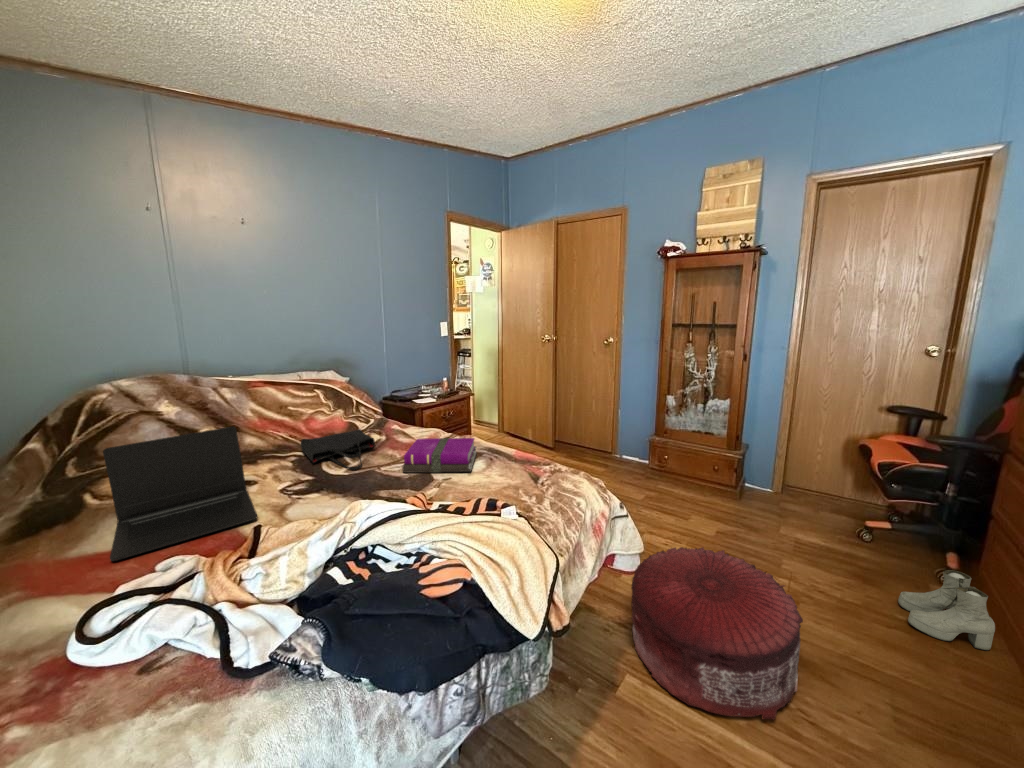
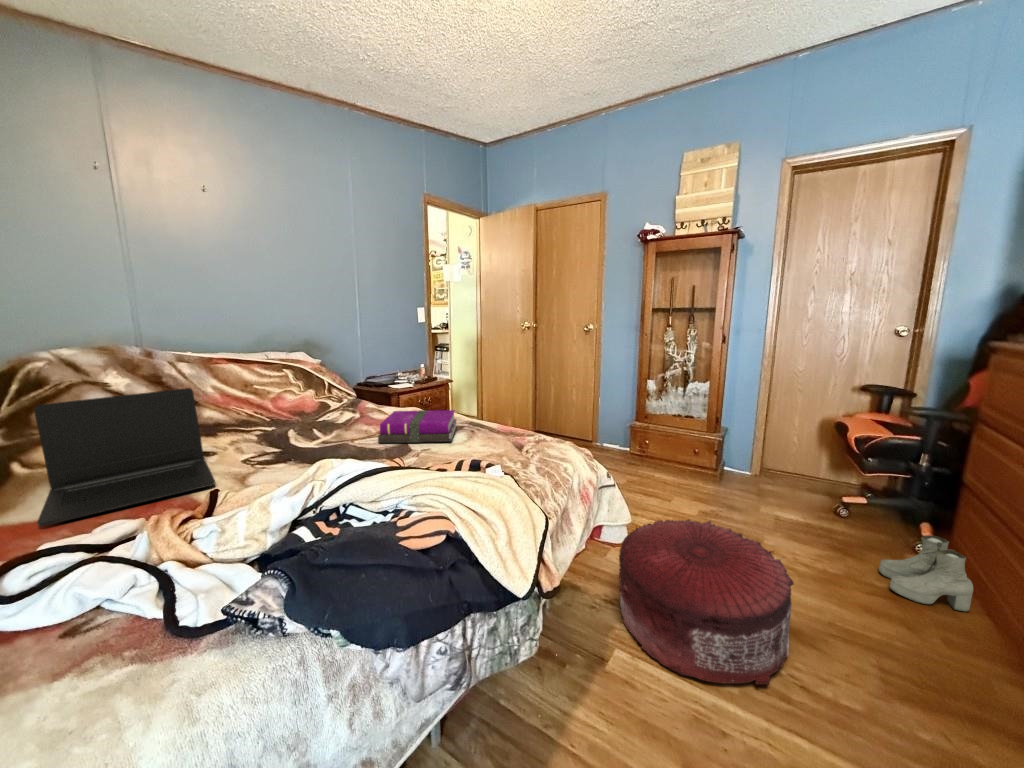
tote bag: present [301,429,375,470] -> none [267,405,348,442]

